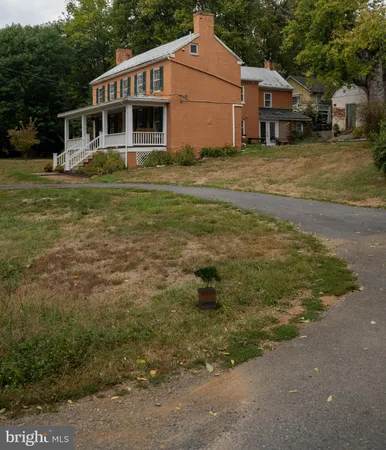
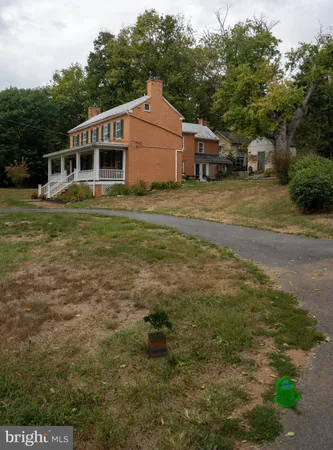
watering can: none [312,313,333,339] -> present [274,376,300,407]

